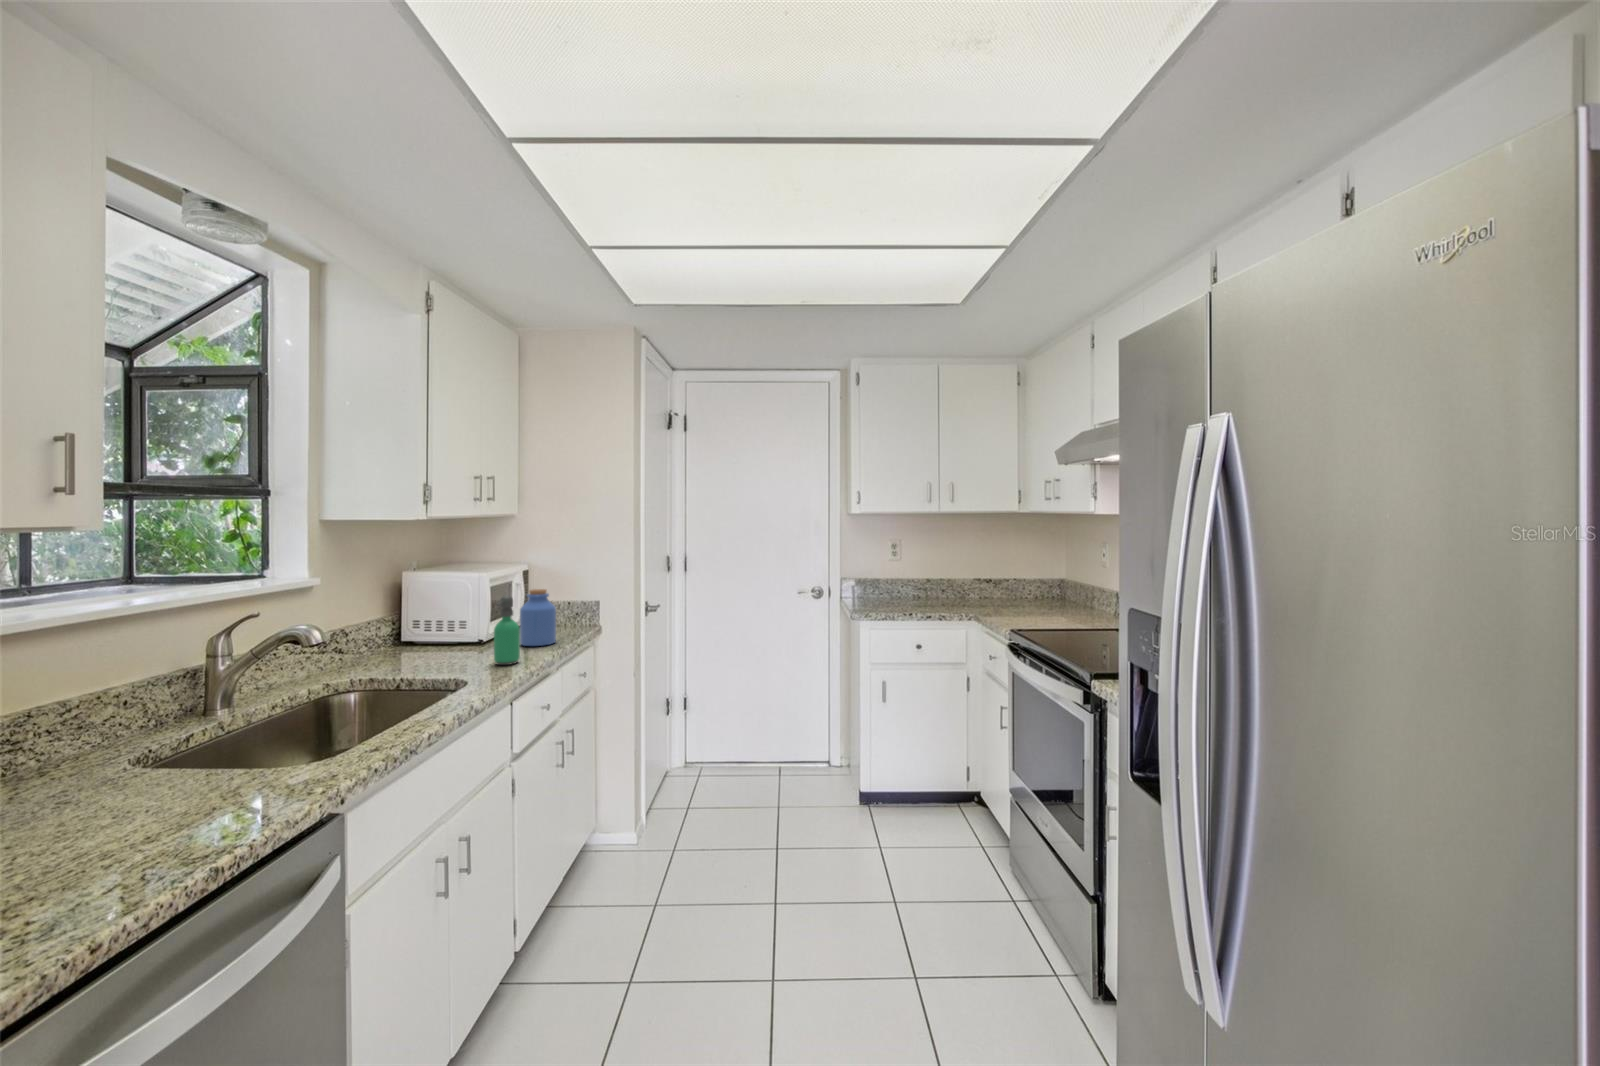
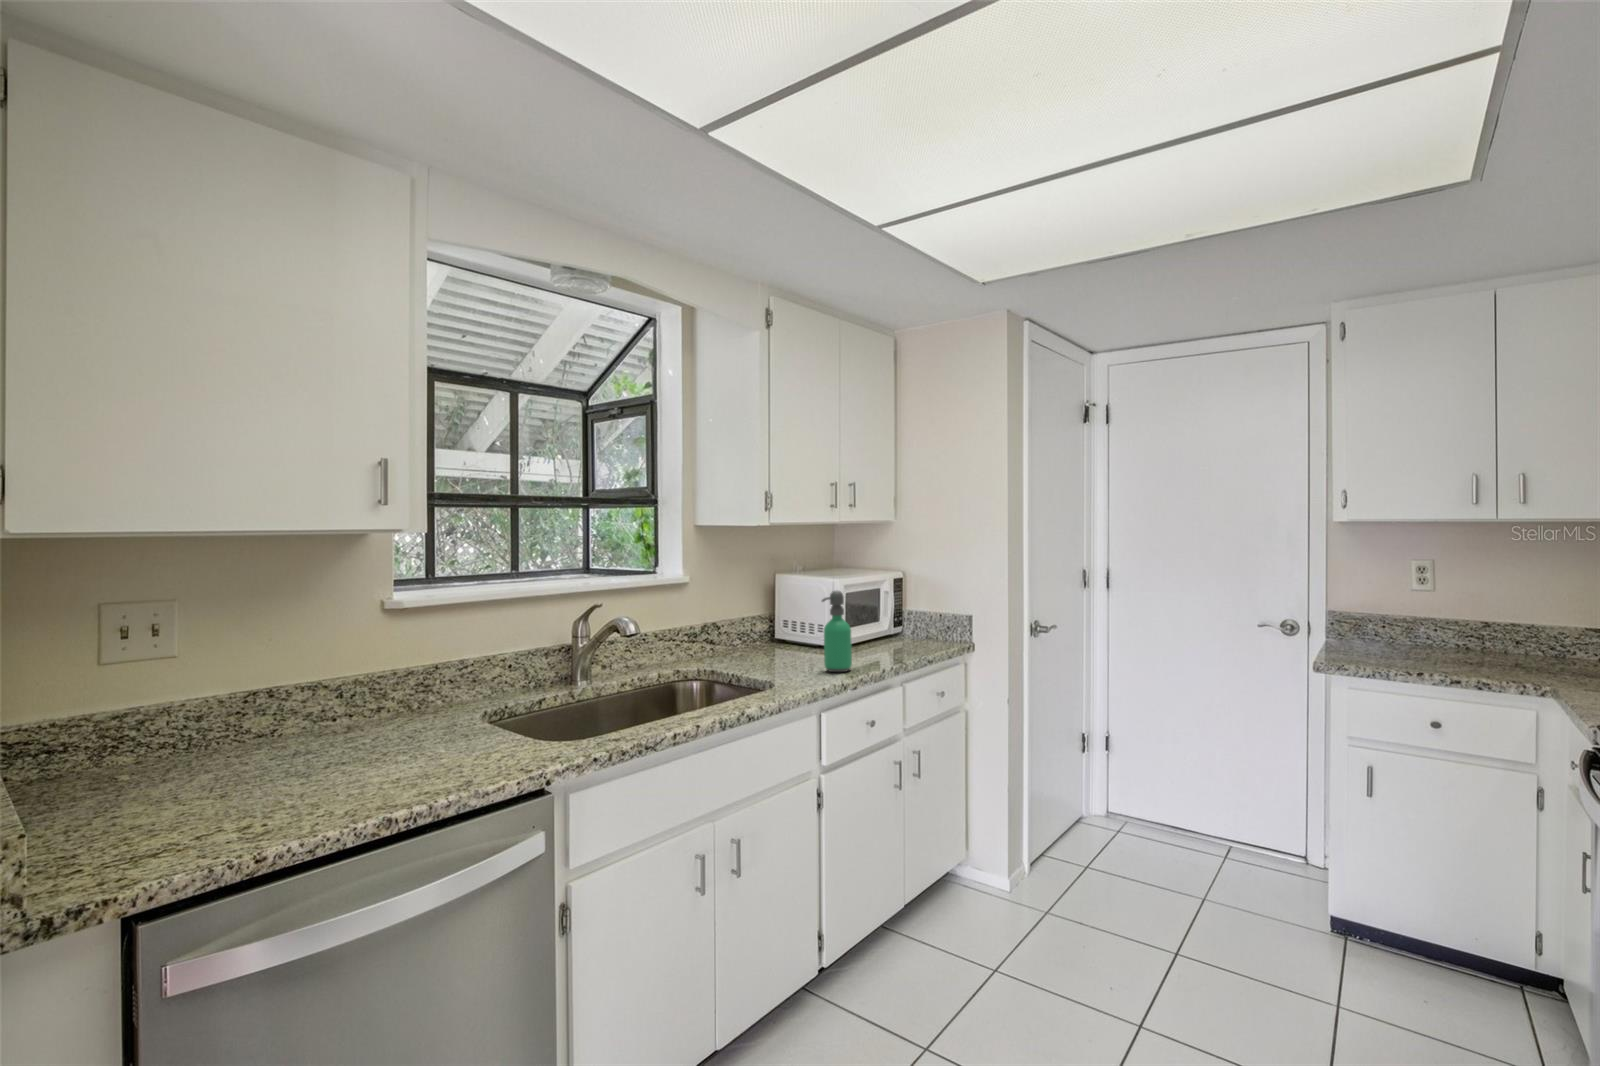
jar: present [520,589,556,646] -> none [875,588,916,656]

